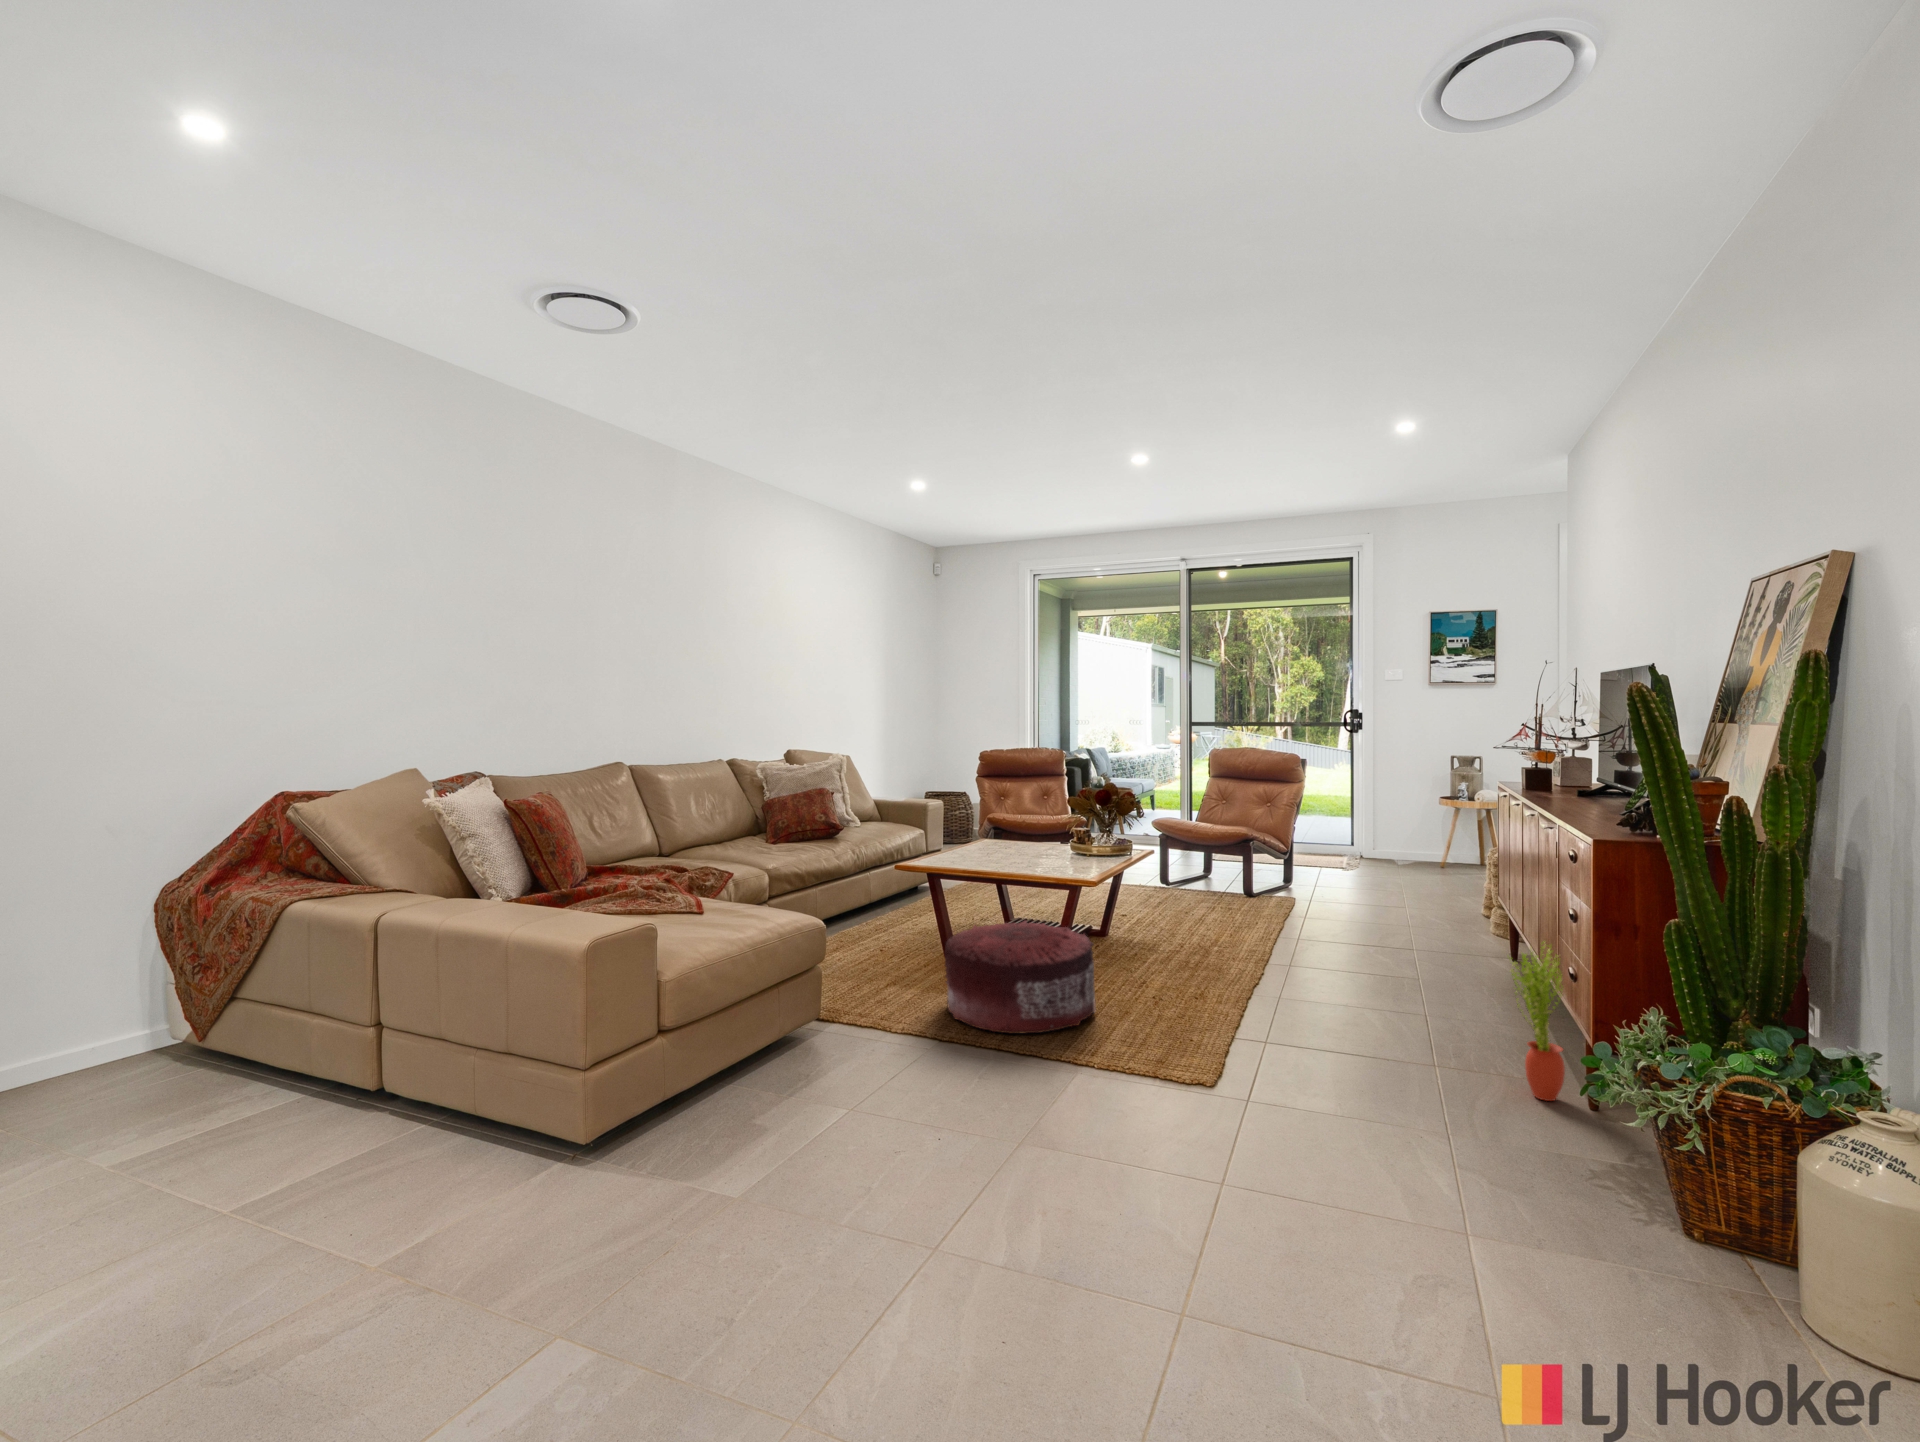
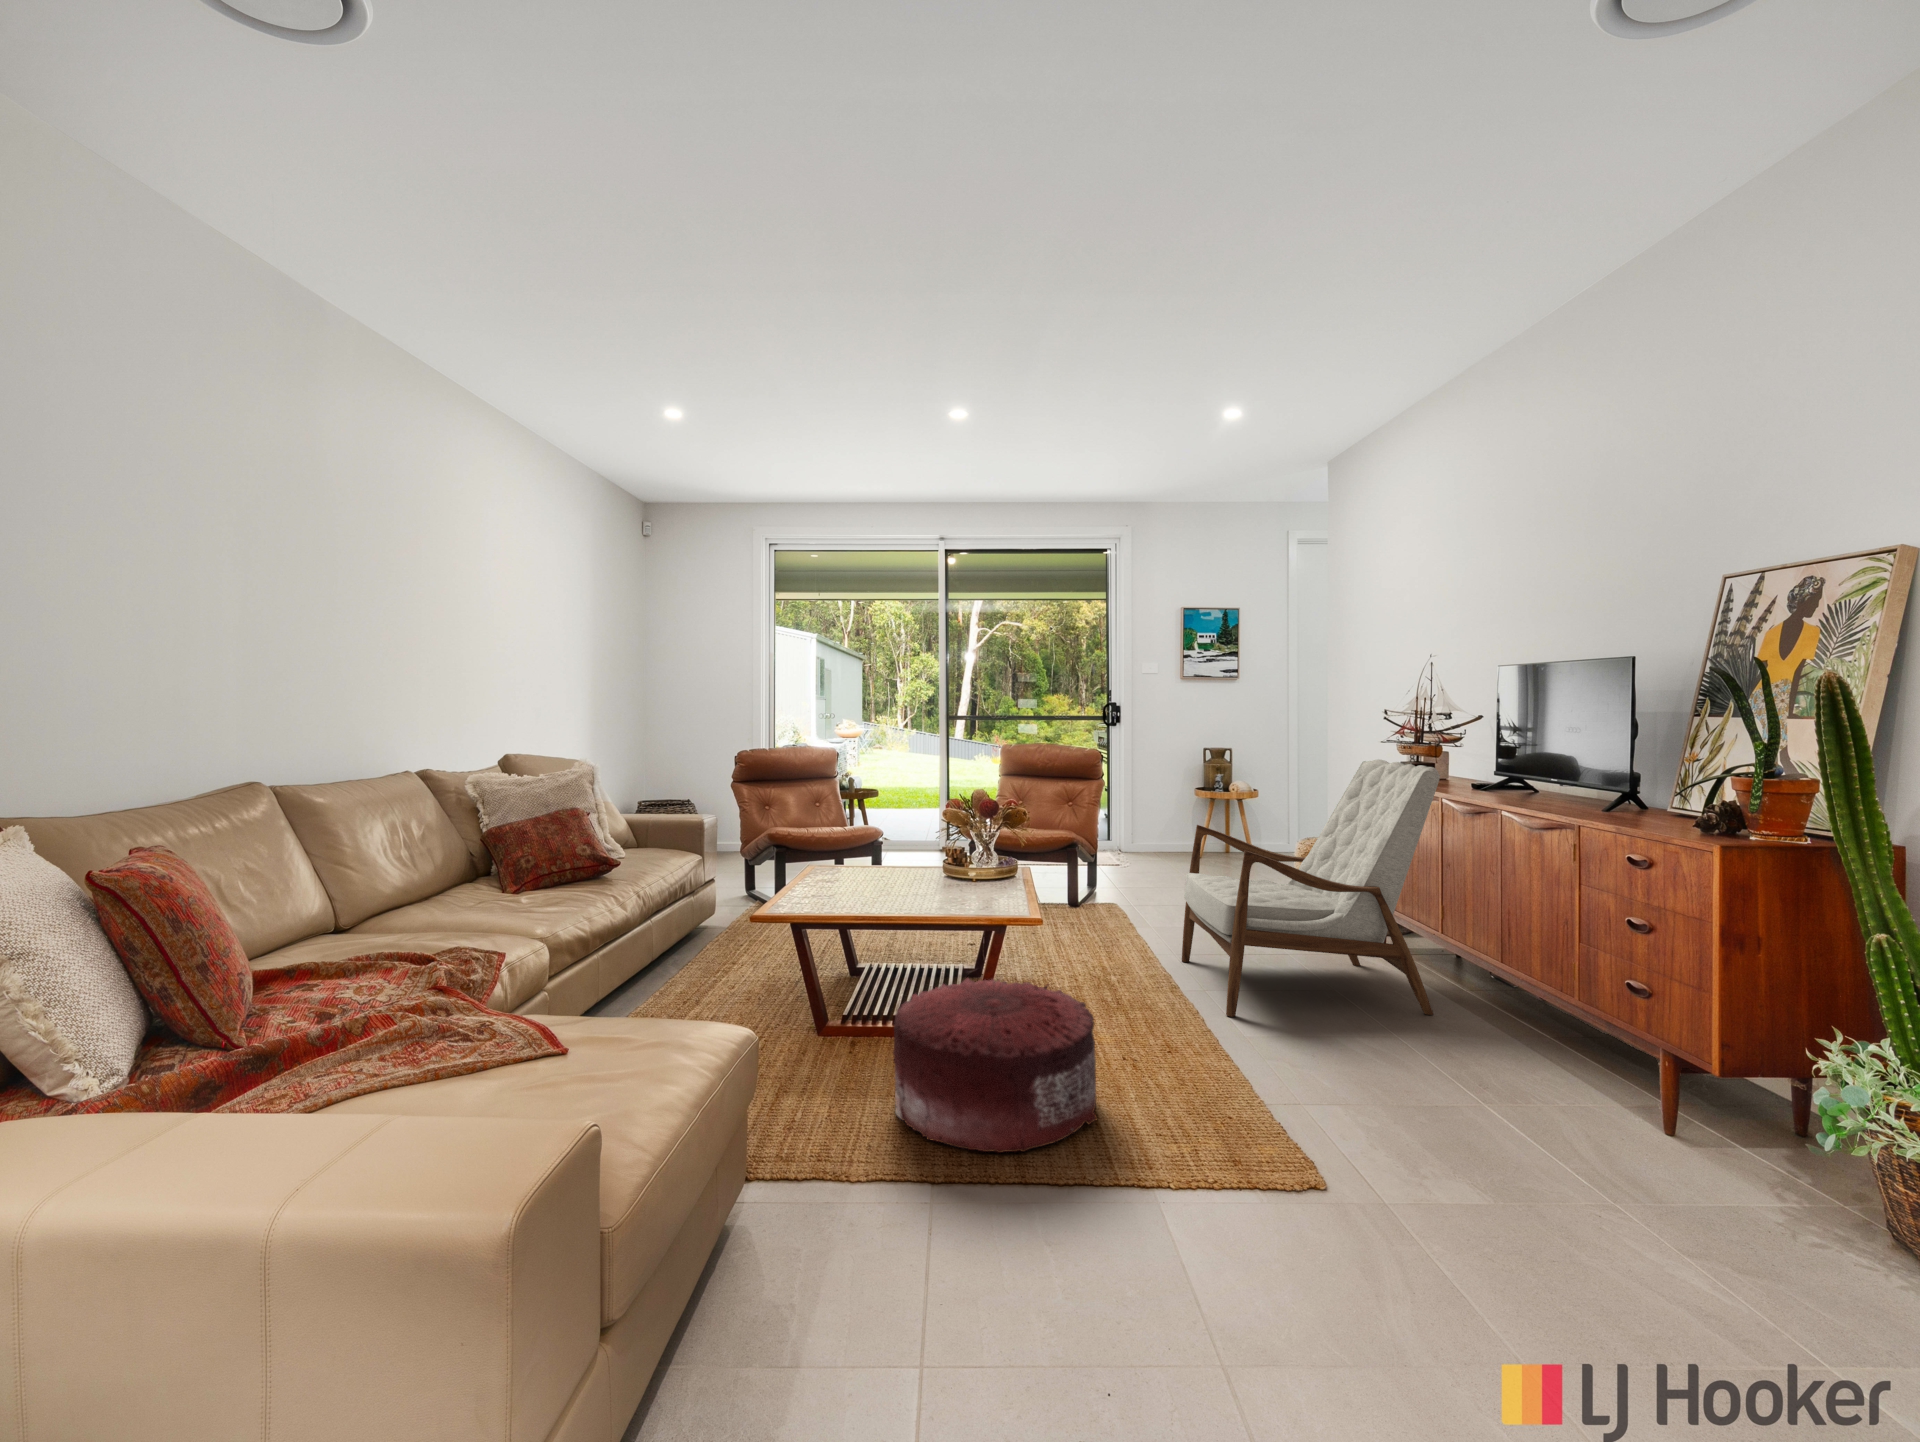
armchair: none [1278,766,1512,1008] -> present [1182,759,1440,1017]
potted plant: present [1511,942,1565,1101] -> none [1575,952,1653,1129]

